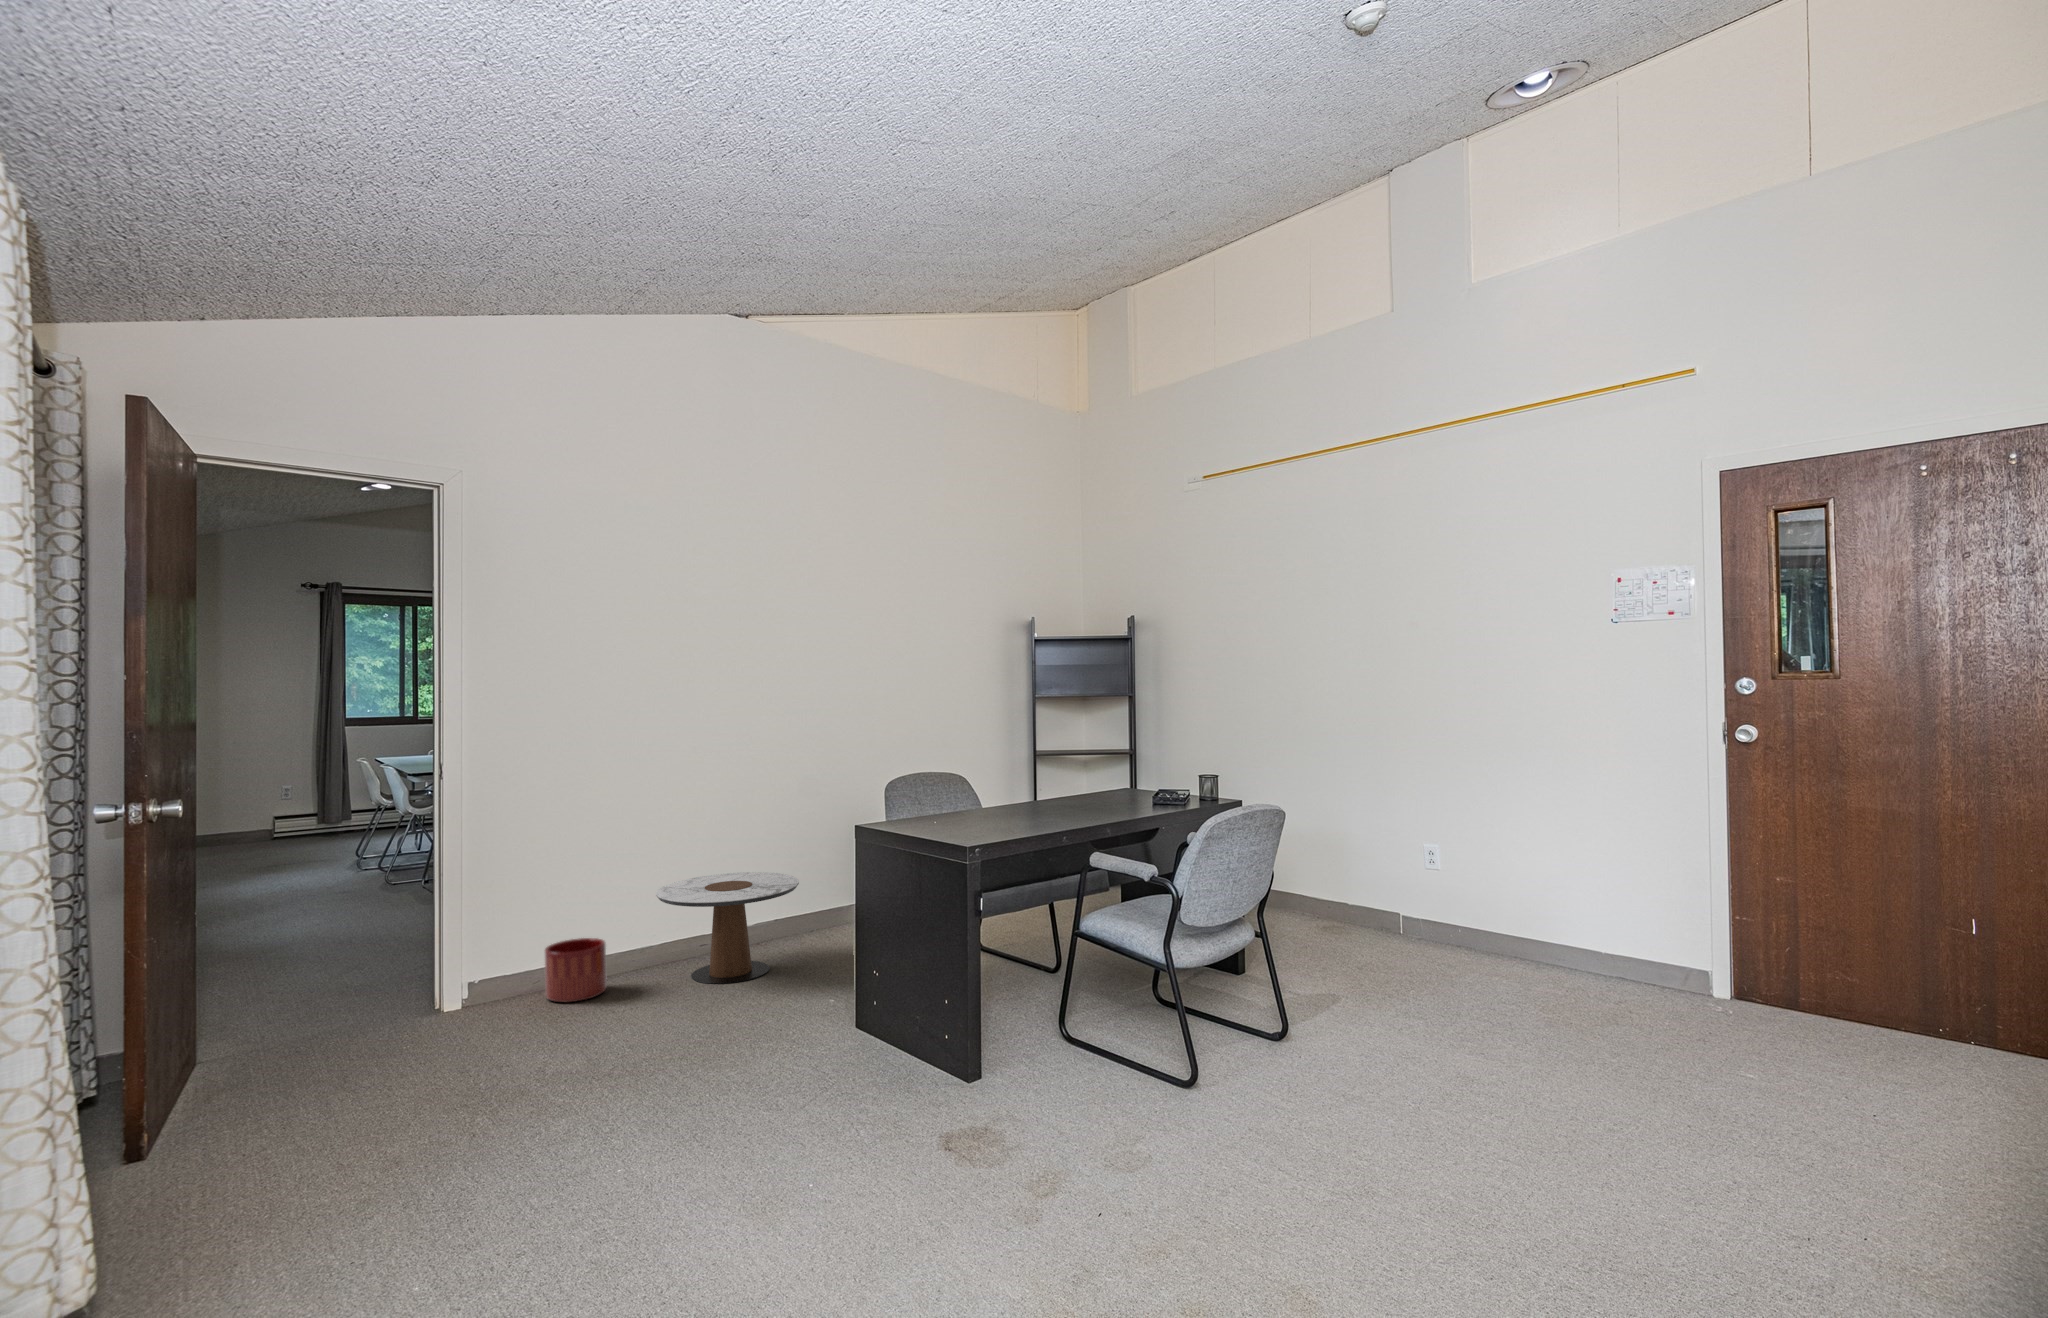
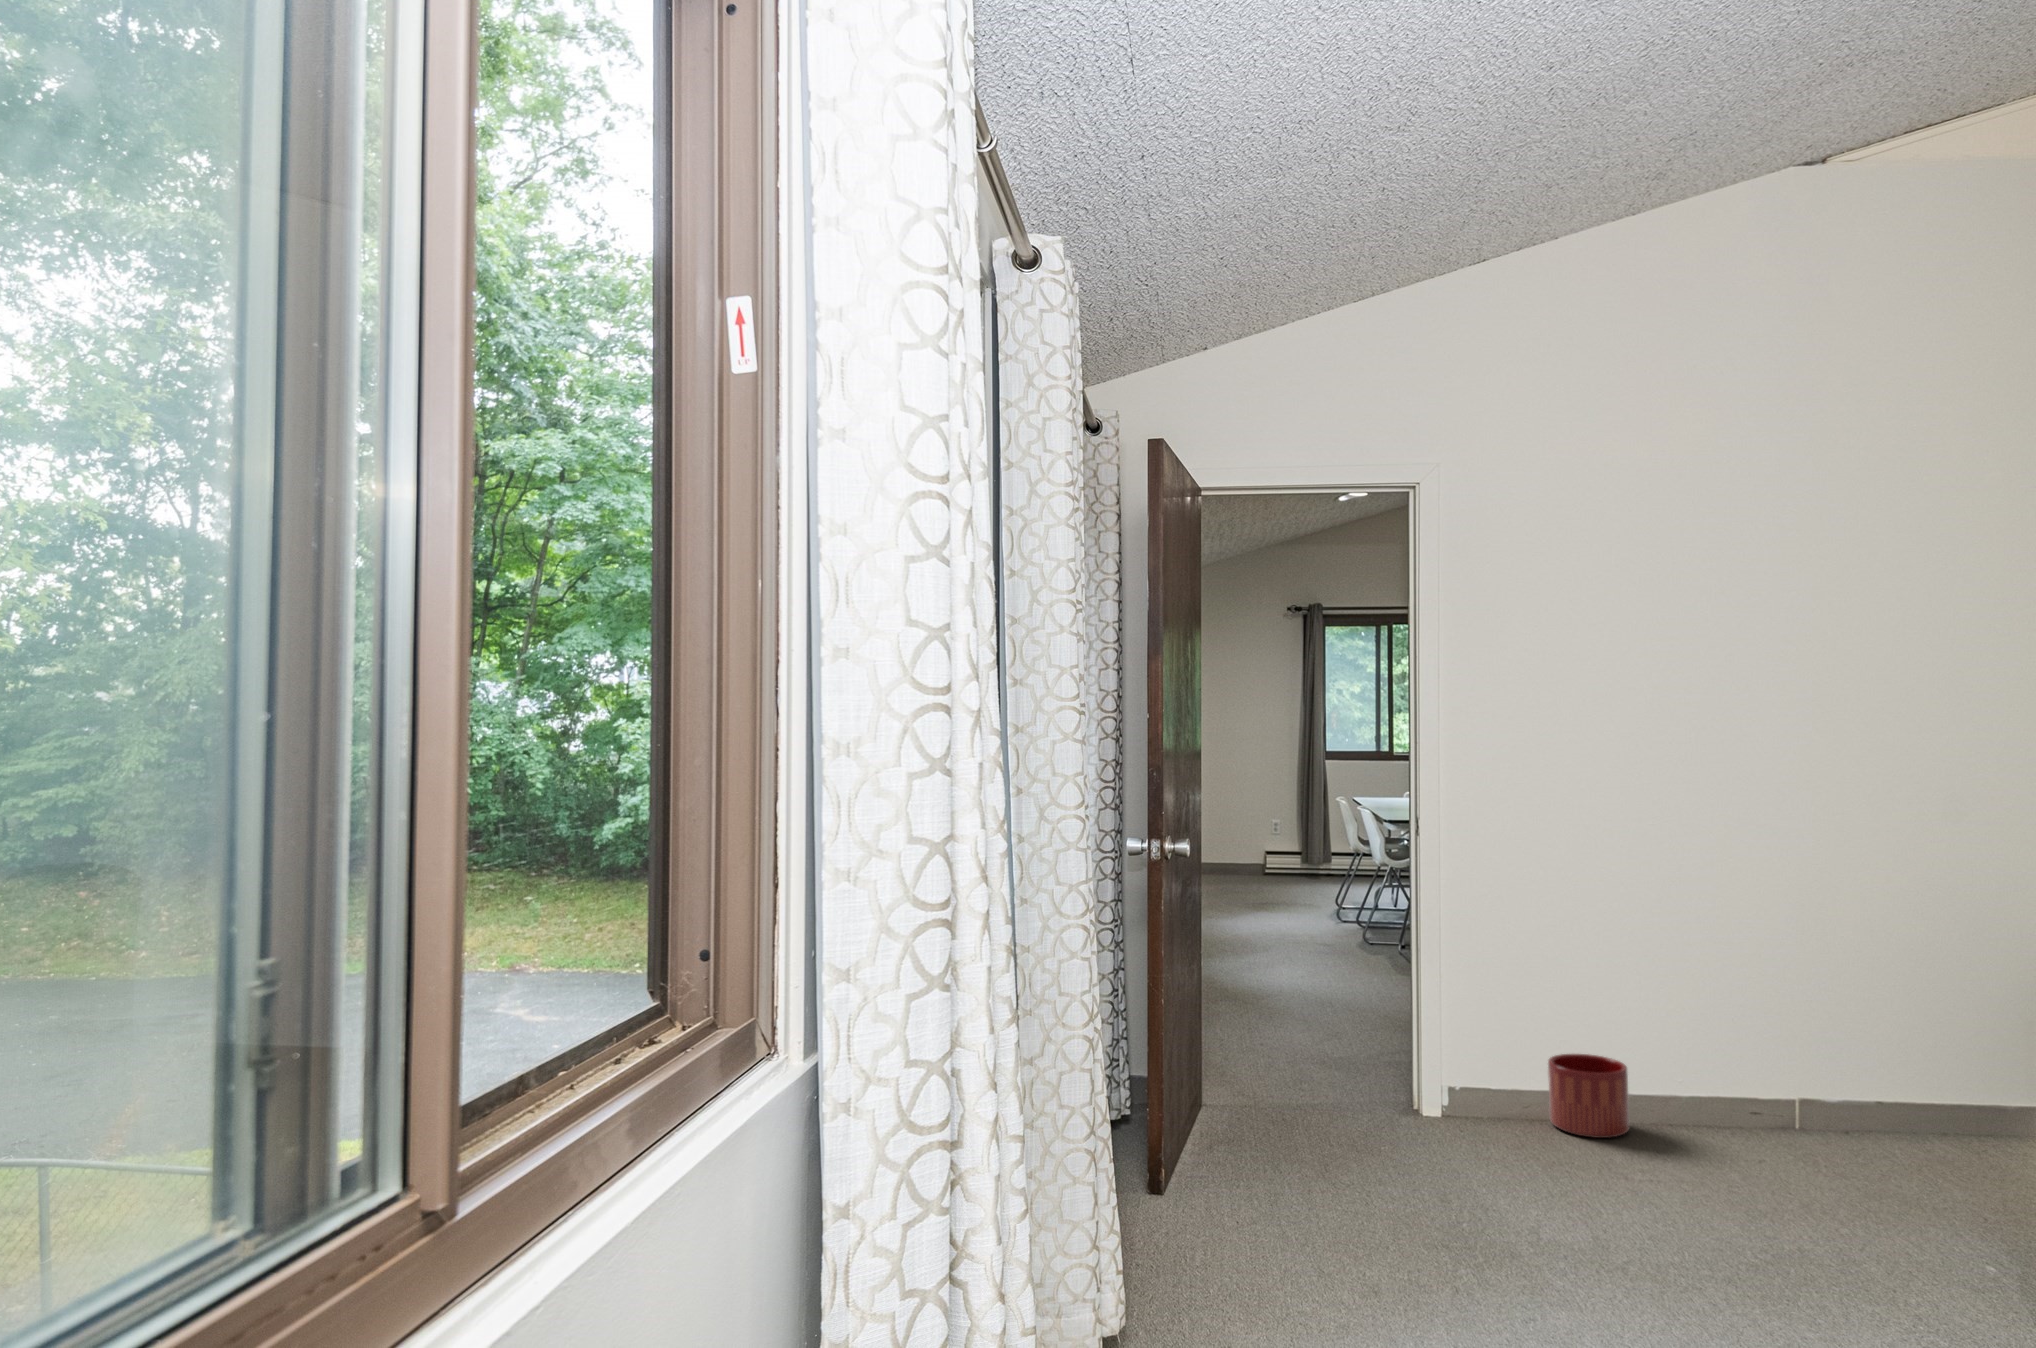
side table: present [656,872,799,984] -> none [1698,1002,1936,1171]

